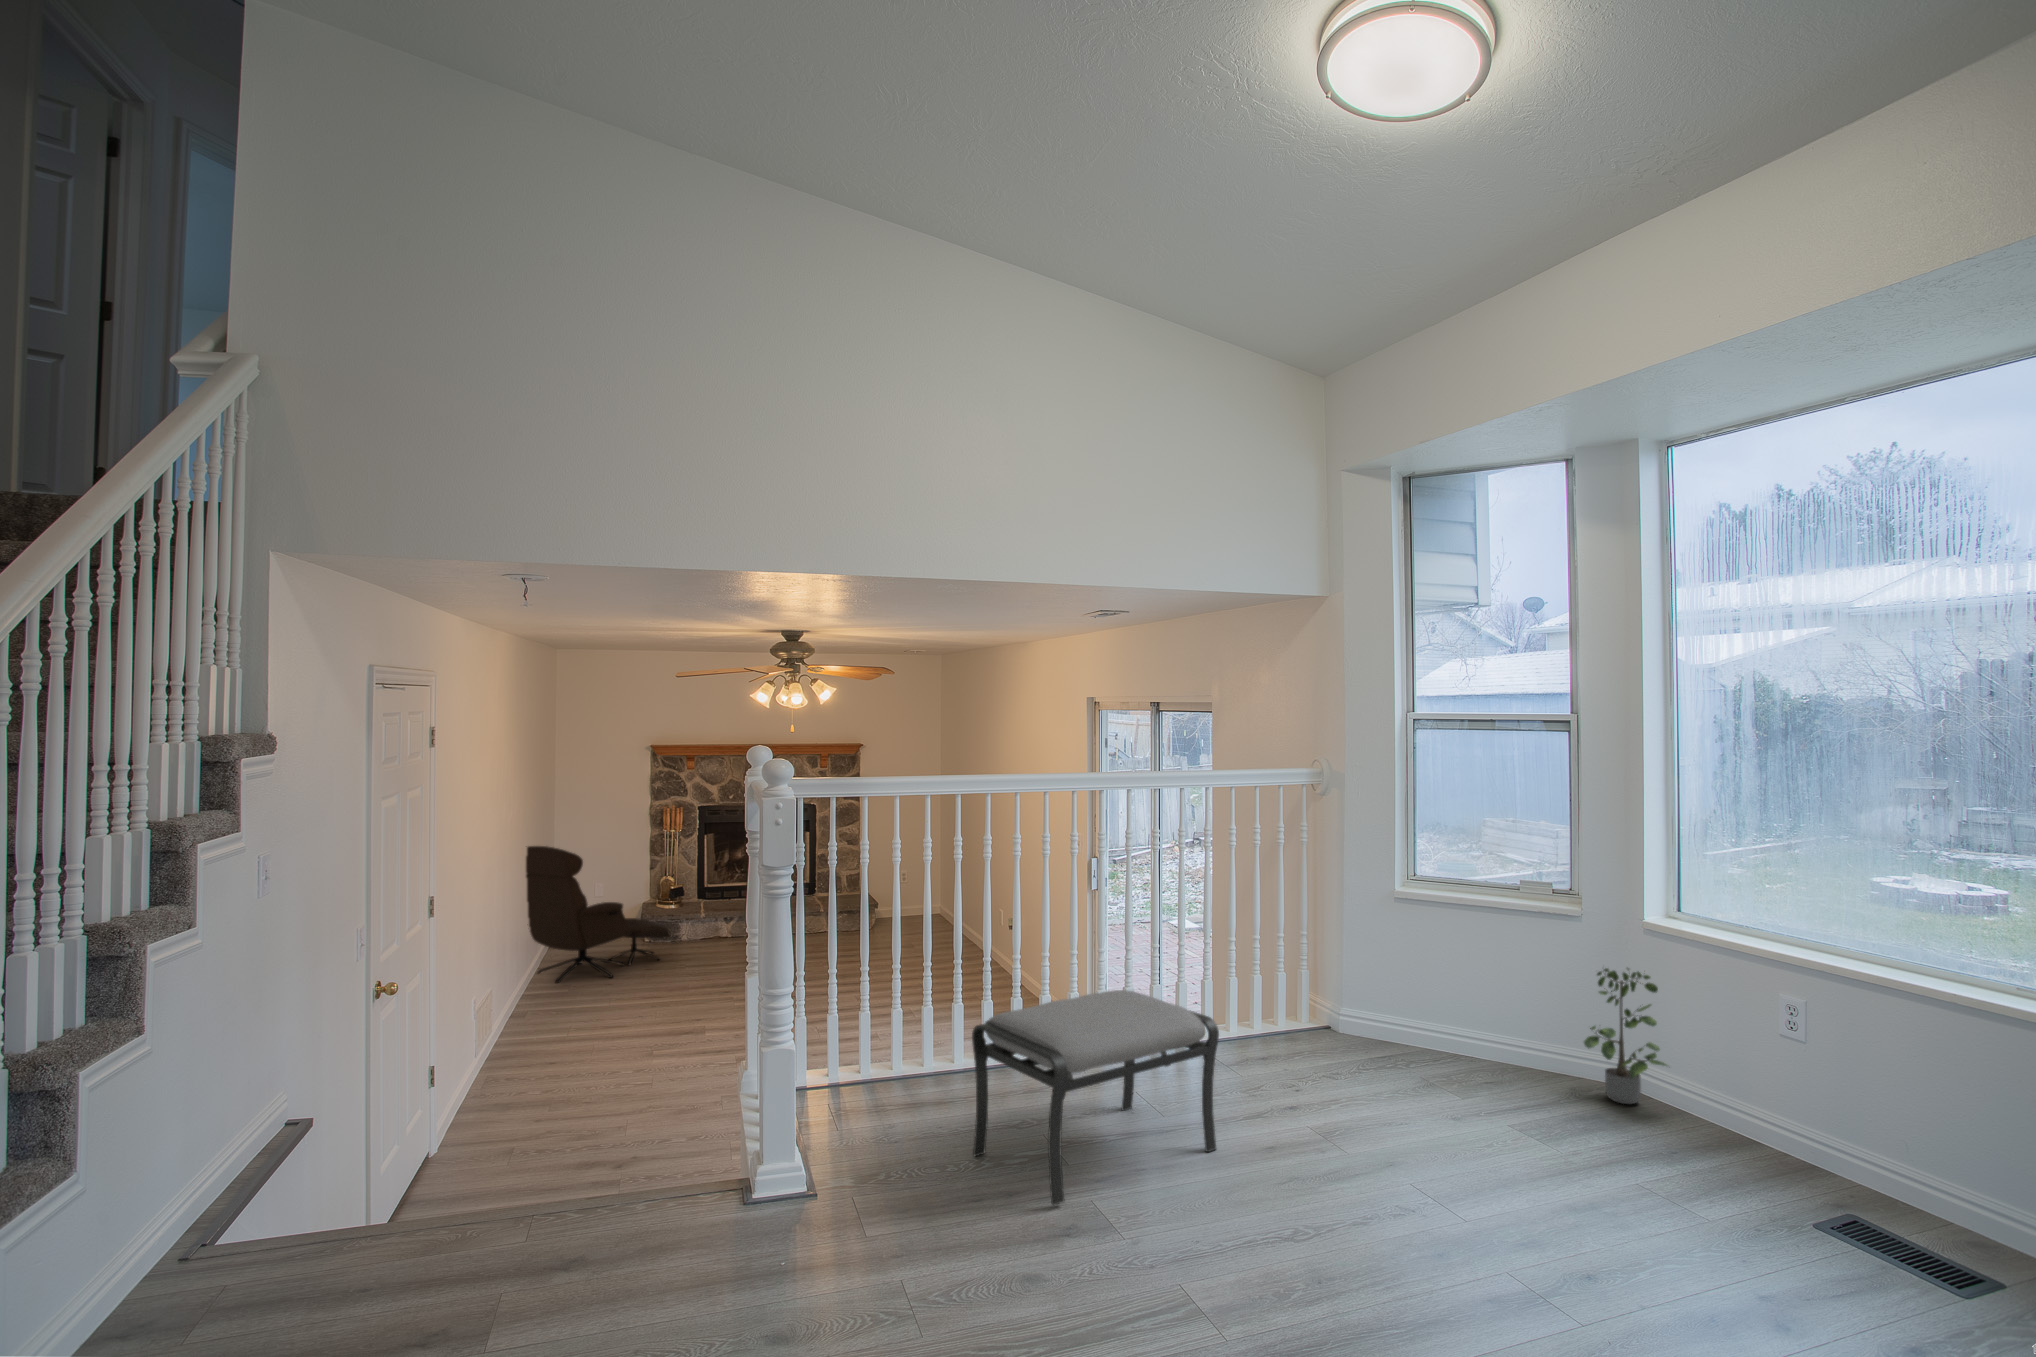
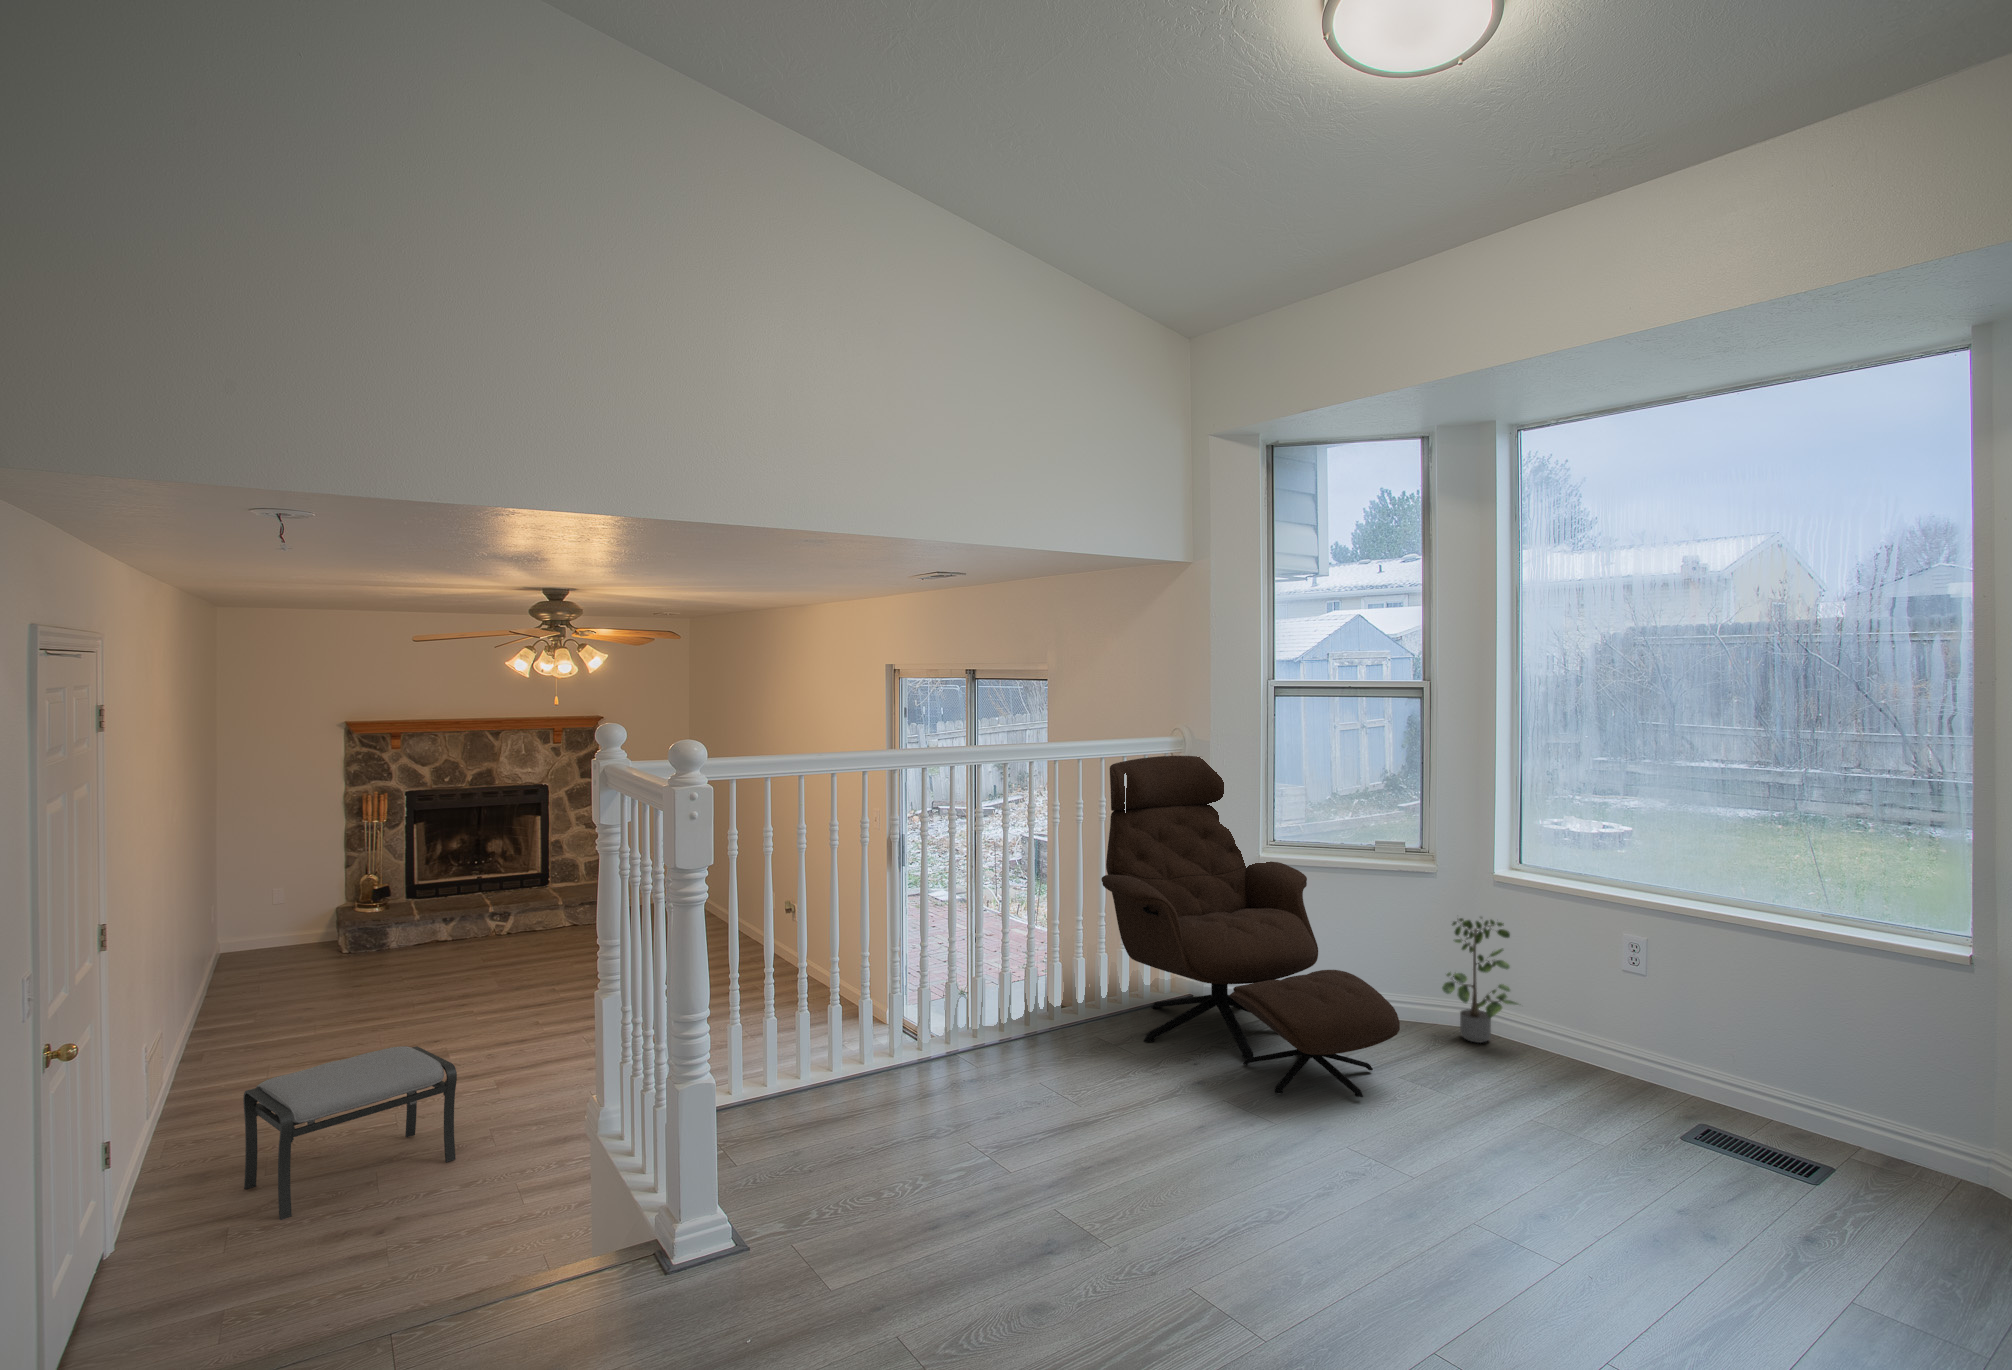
lounge chair: present [526,846,670,983] -> present [1101,756,1400,1097]
ottoman: present [972,990,1219,1205] -> present [243,1046,457,1220]

